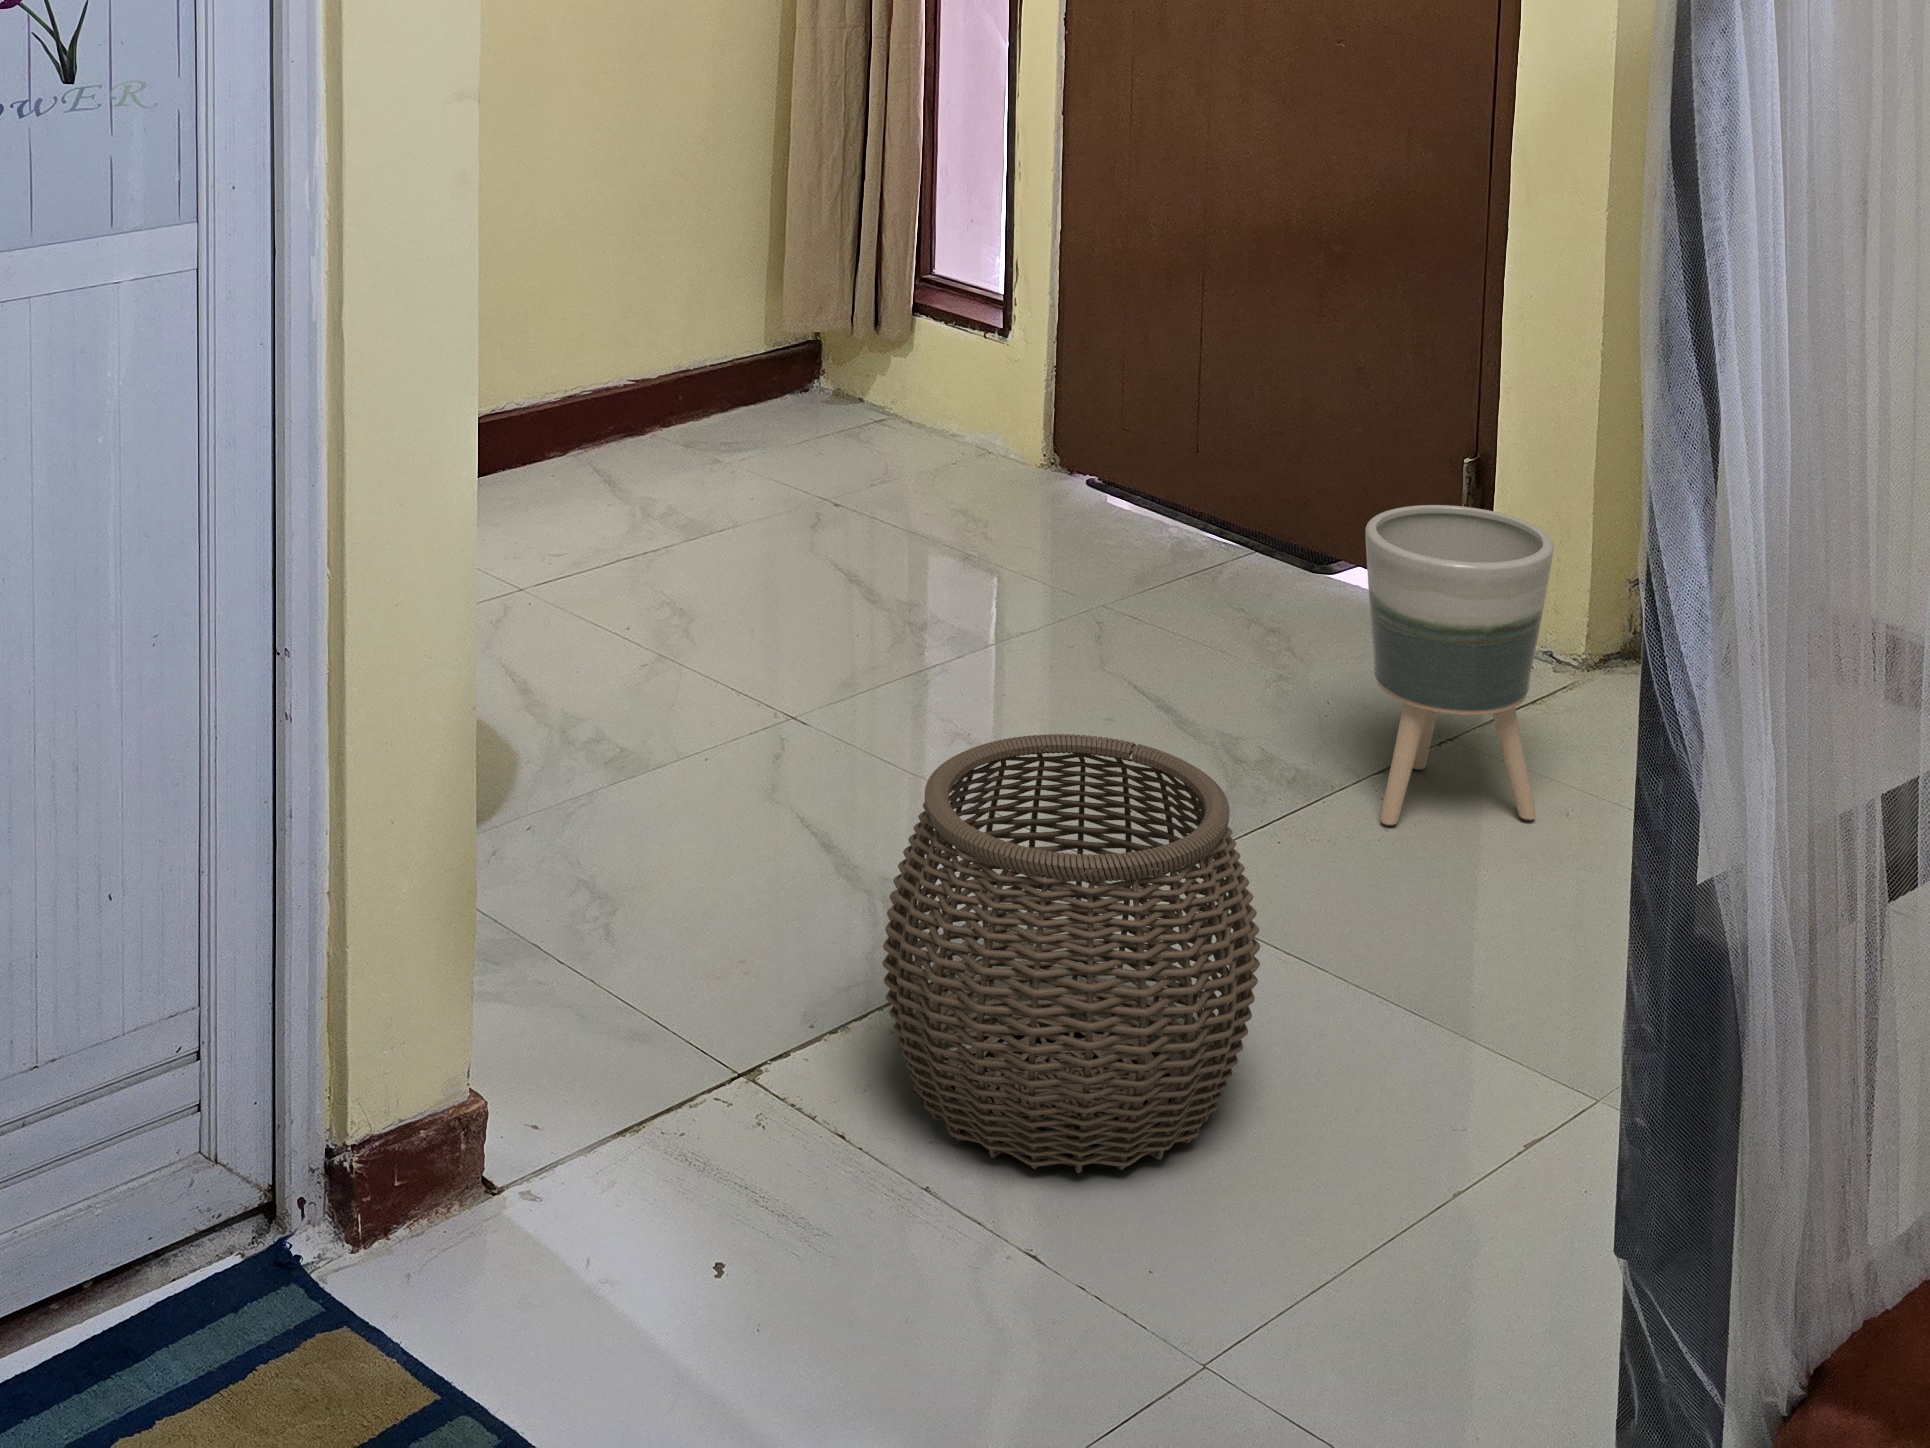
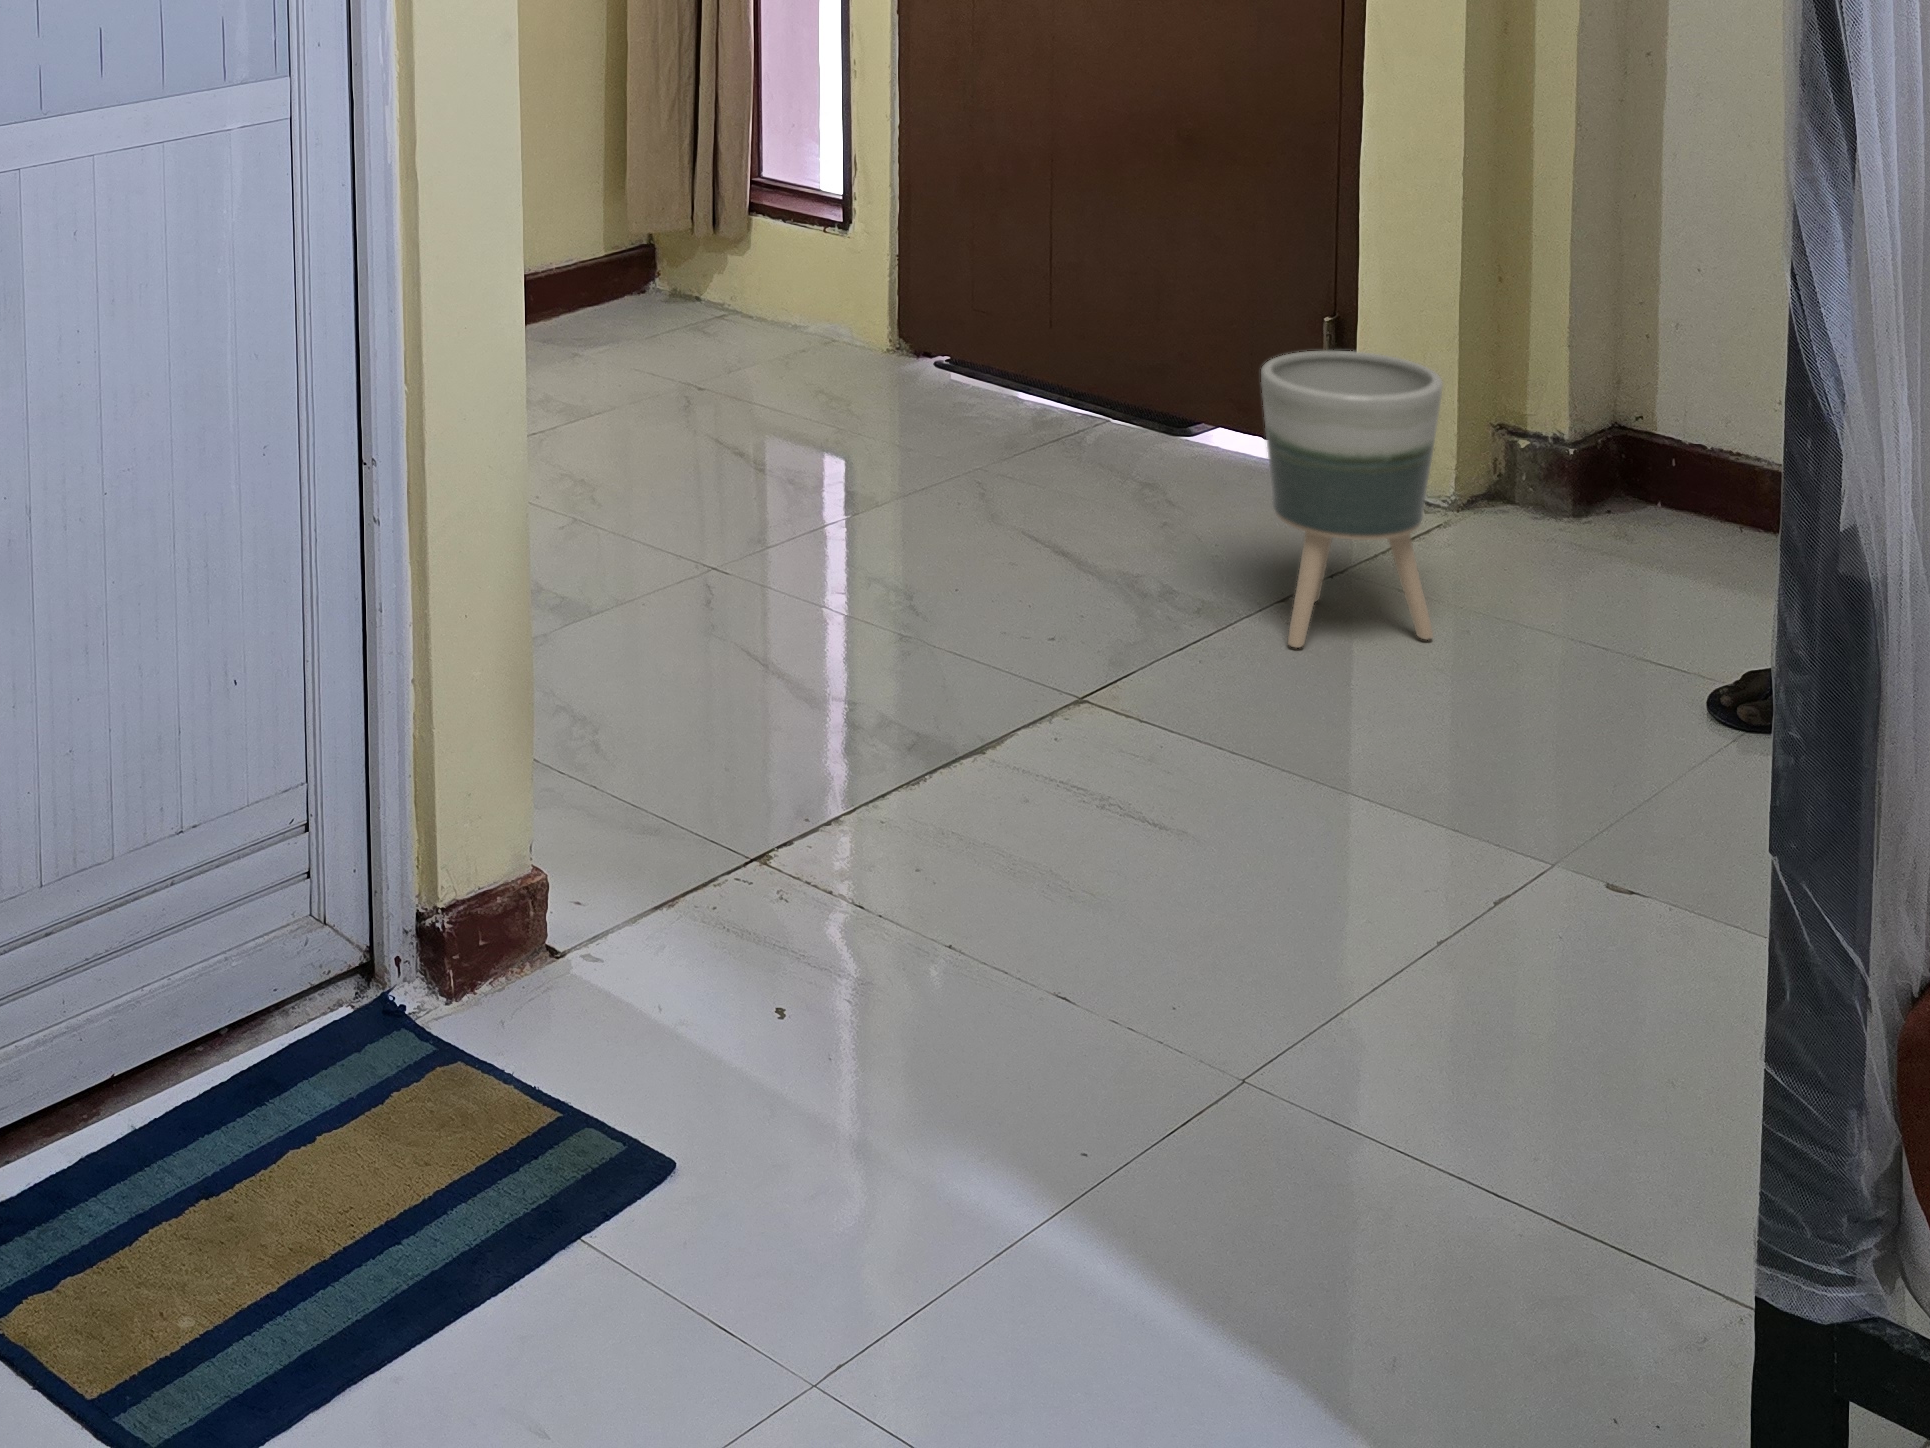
woven basket: present [883,734,1260,1173] -> none [880,545,1230,928]

